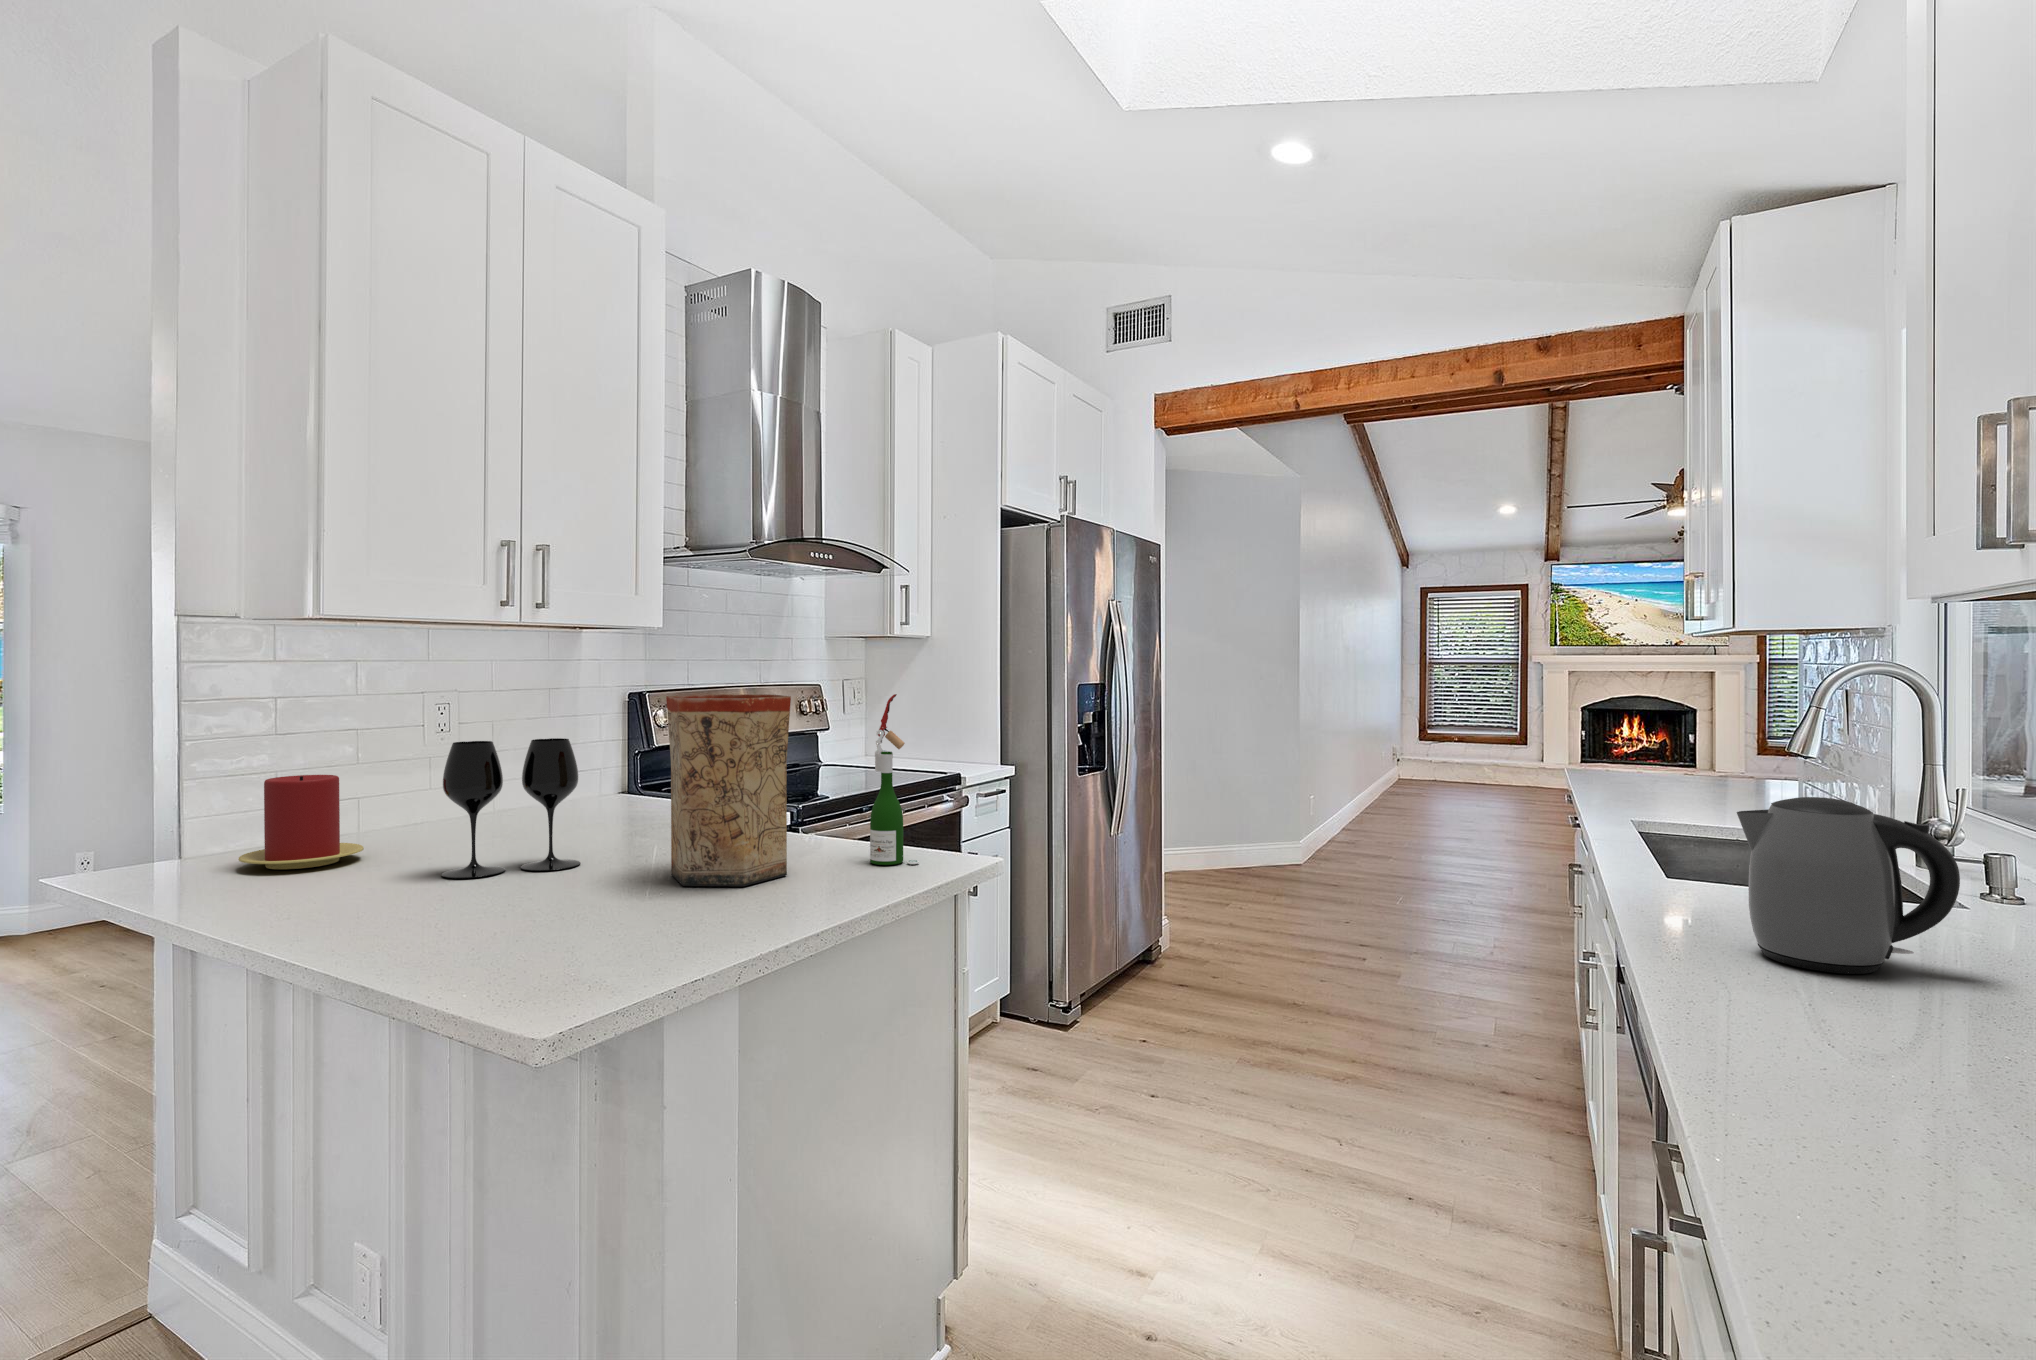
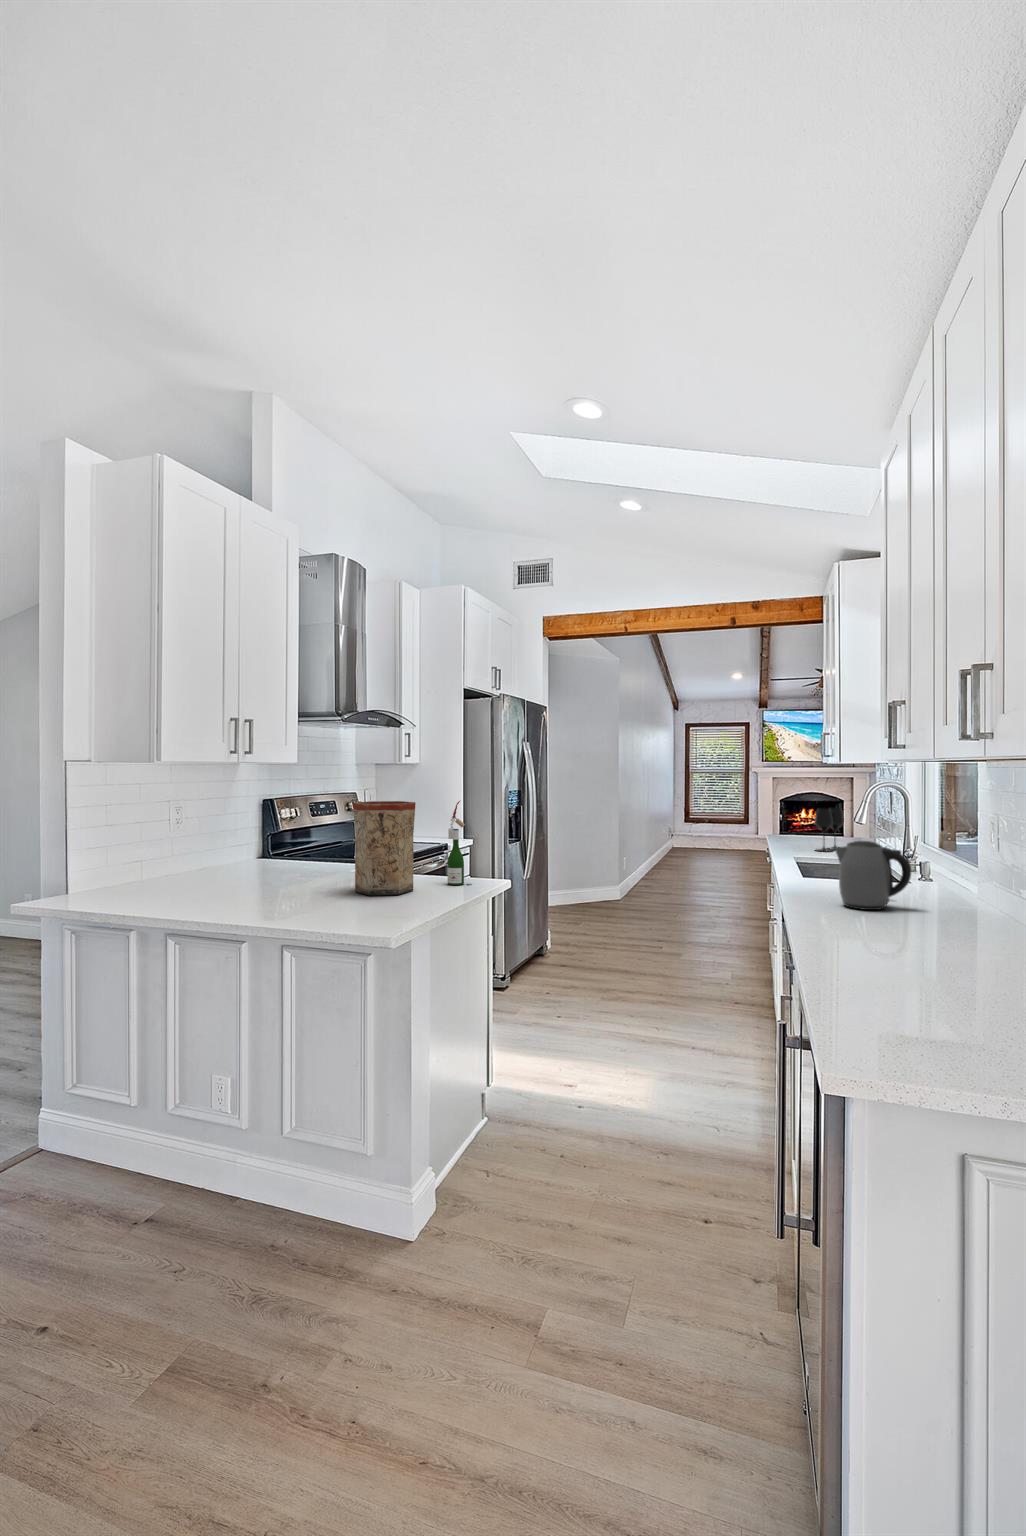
wine glass: present [442,738,580,878] -> present [815,808,844,852]
candle: present [238,775,364,869] -> none [118,846,179,895]

